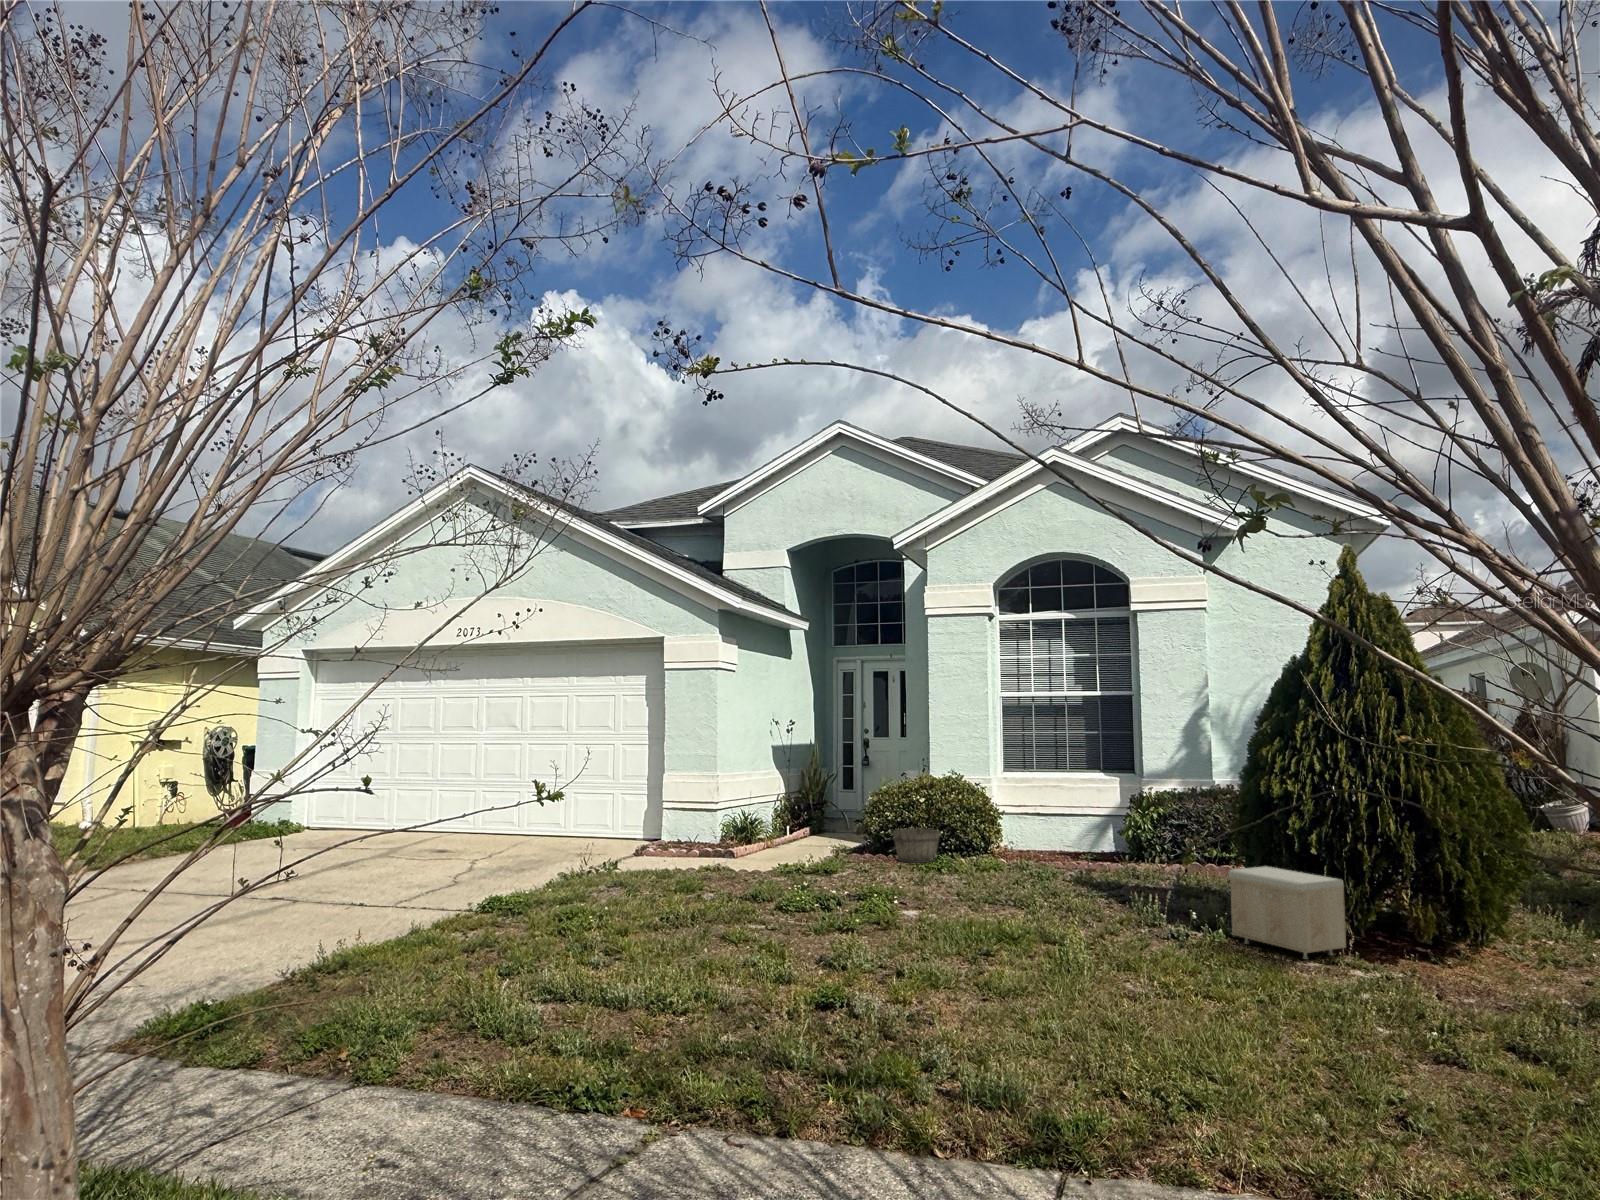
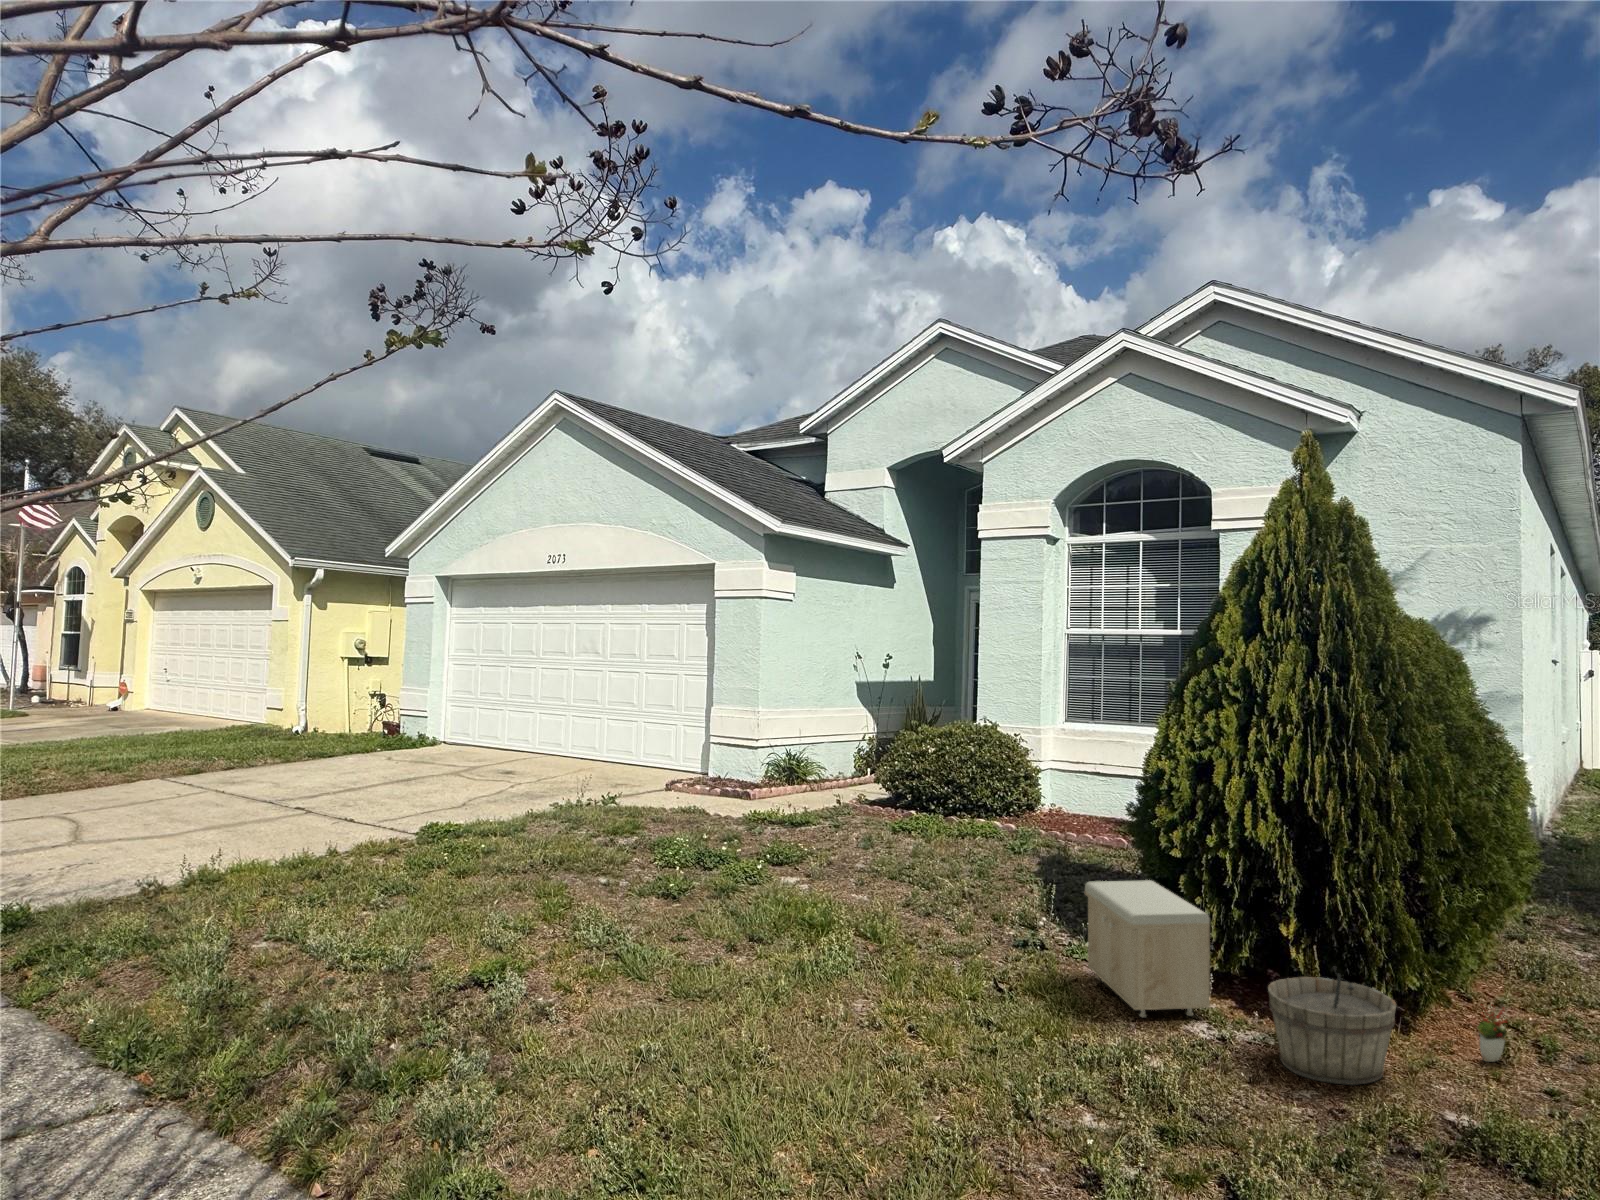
wooden bucket: present [893,821,940,863] -> present [1268,967,1397,1085]
decorative plant: none [1519,920,1540,959] -> present [1477,1008,1508,1062]

